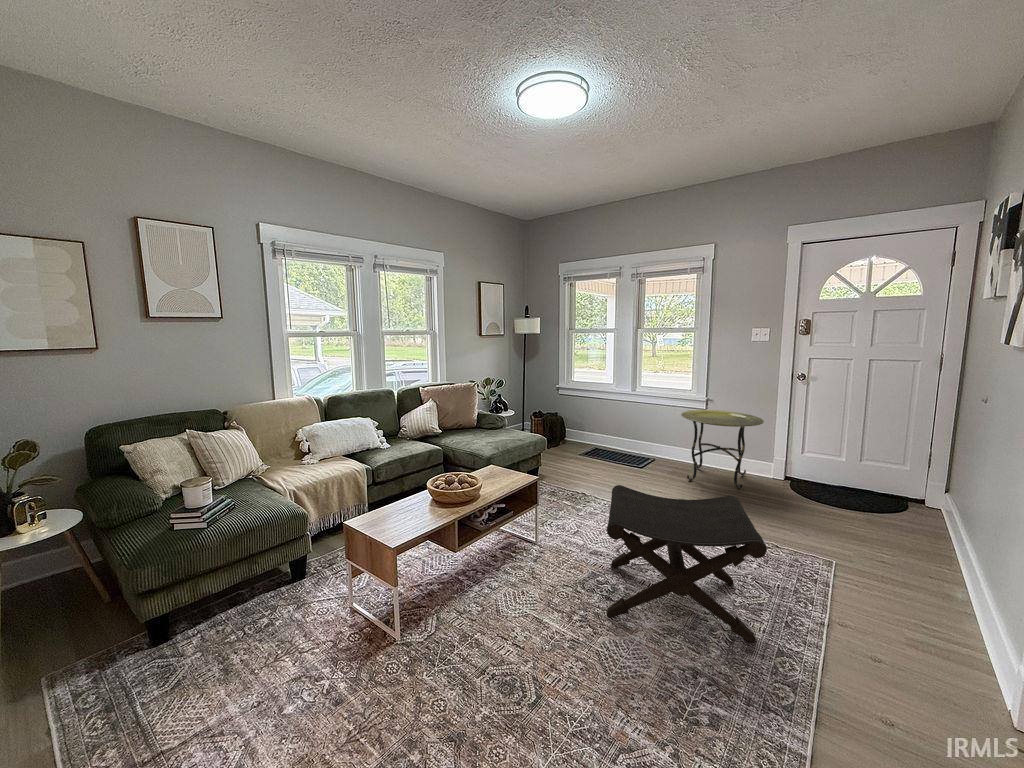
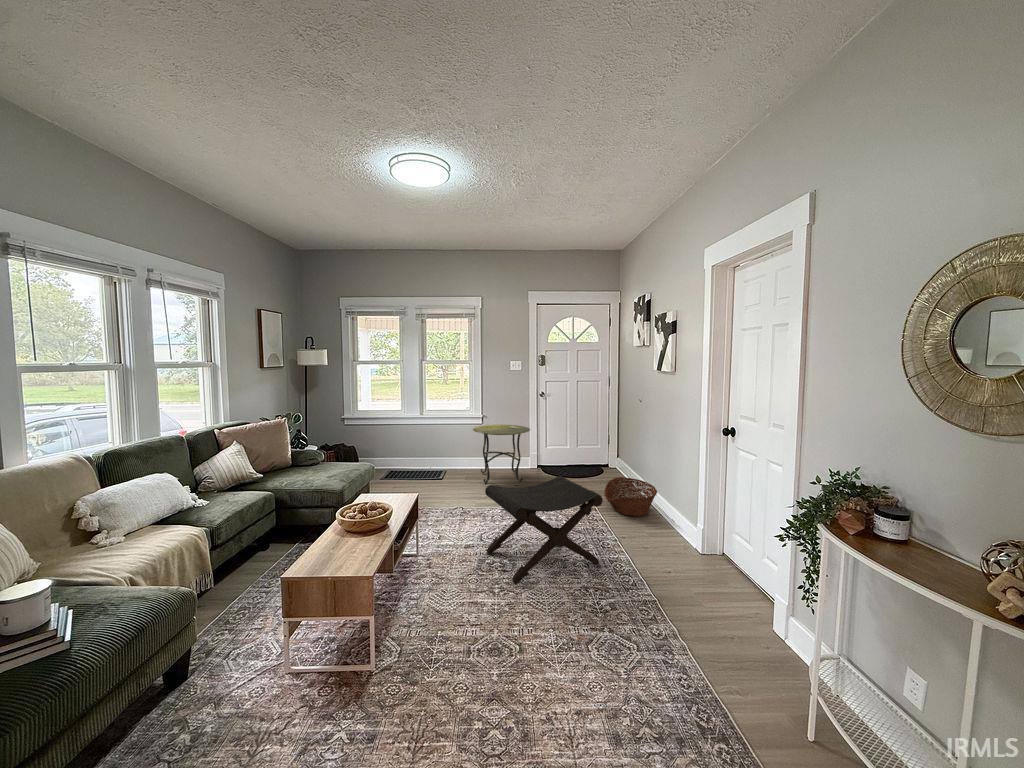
basket: none [852,521,969,601] -> present [604,477,657,517]

